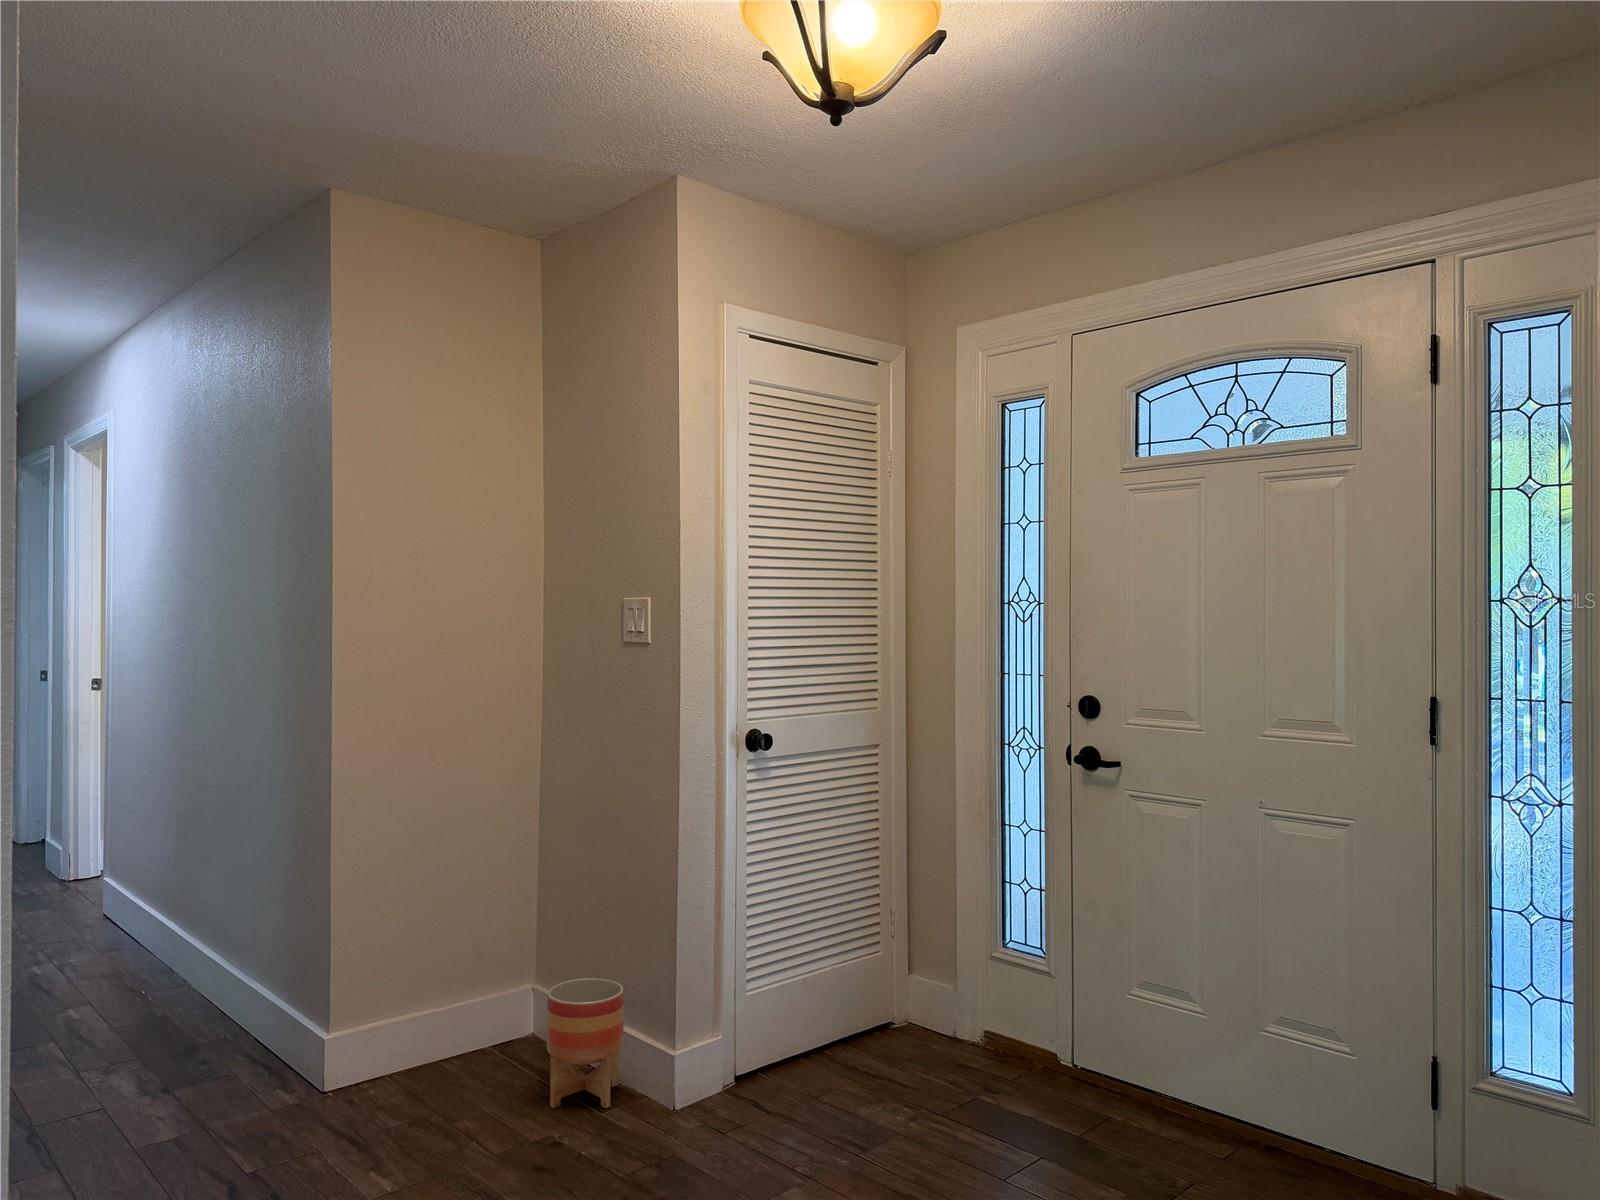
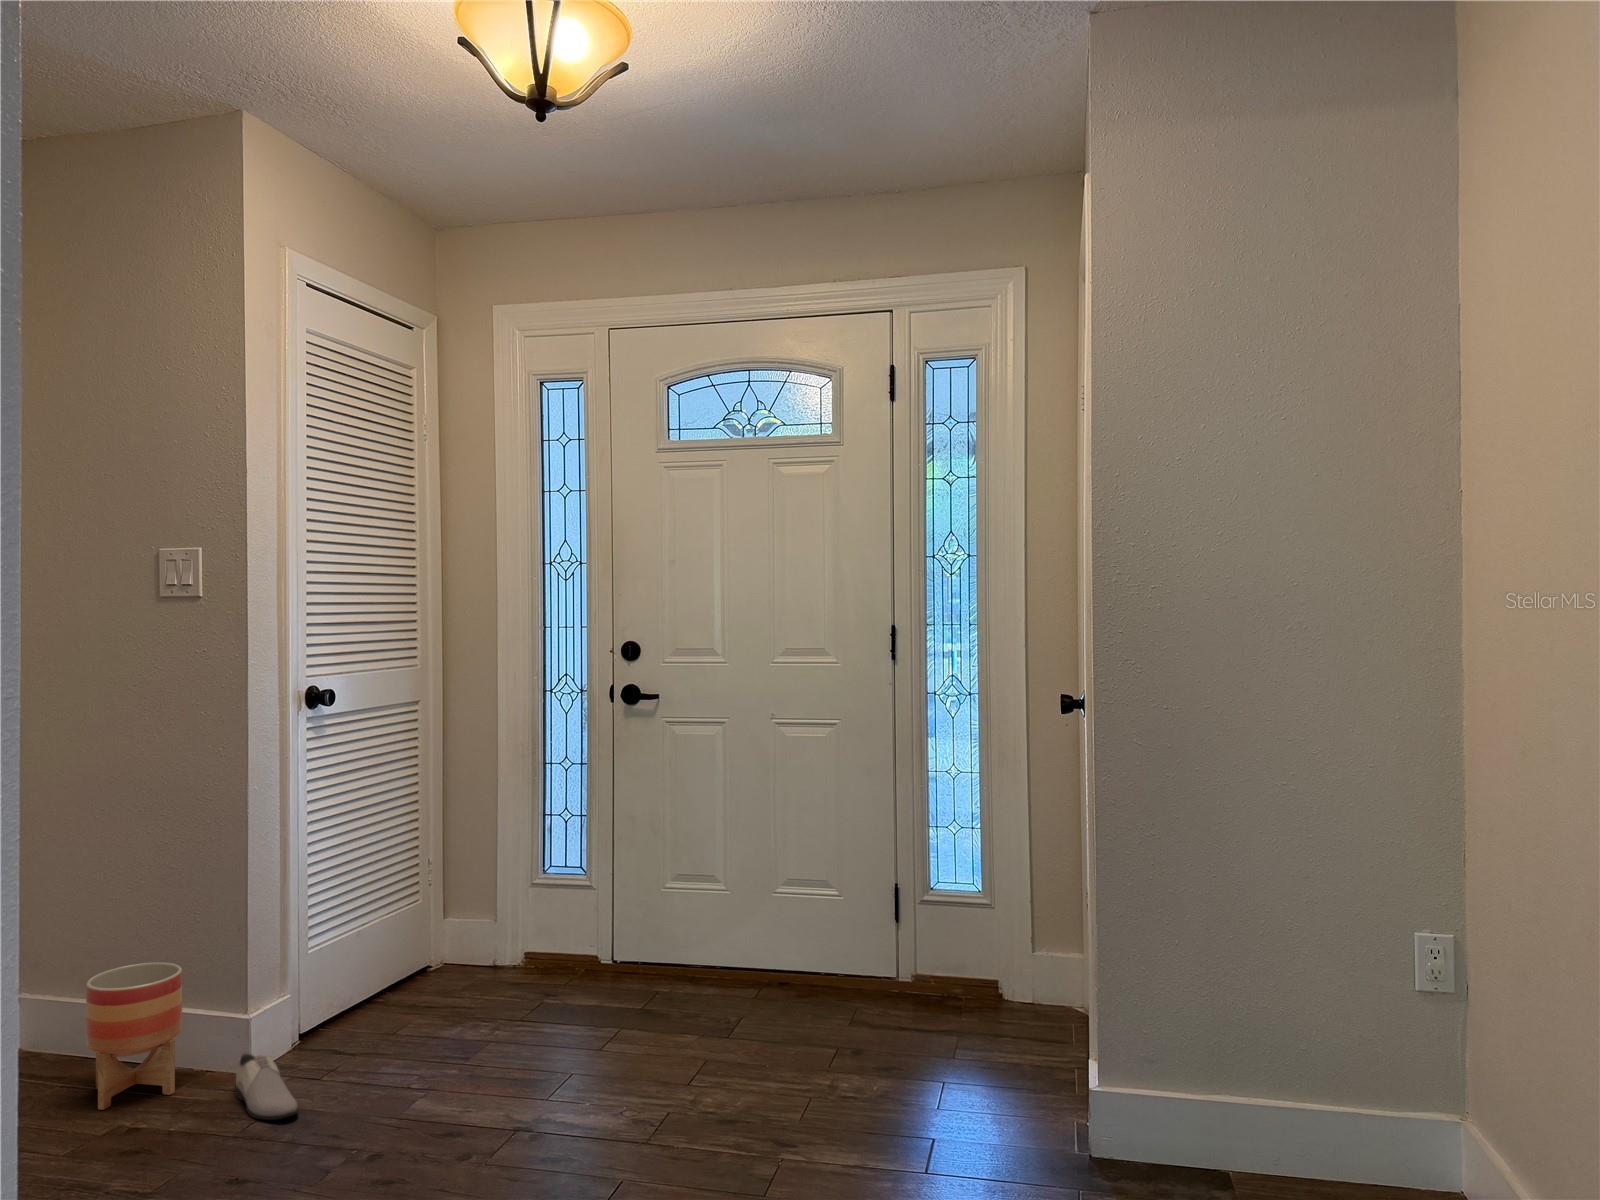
shoe: none [648,1086,686,1166] -> present [235,1053,298,1120]

